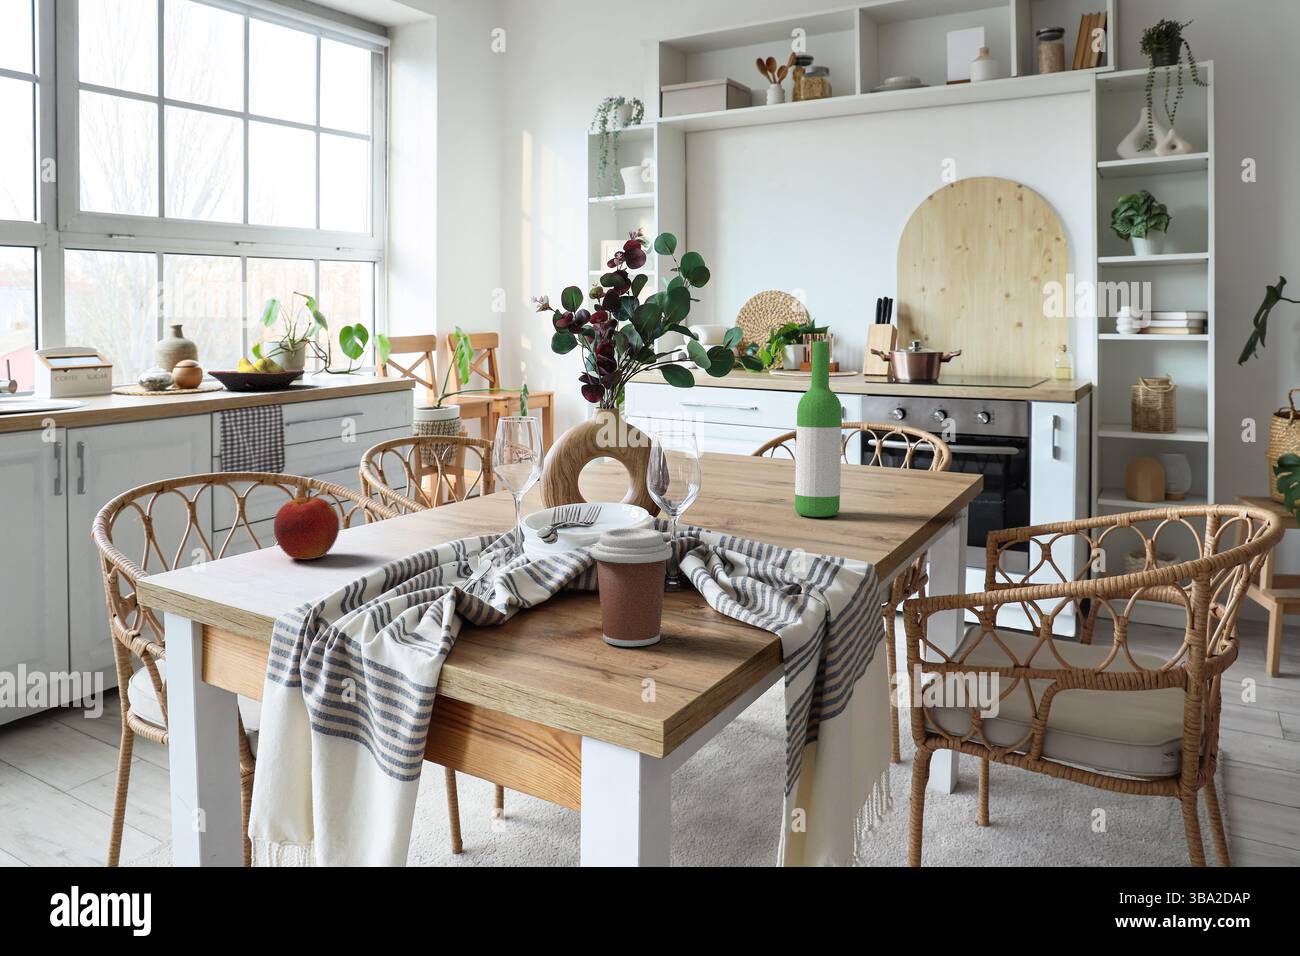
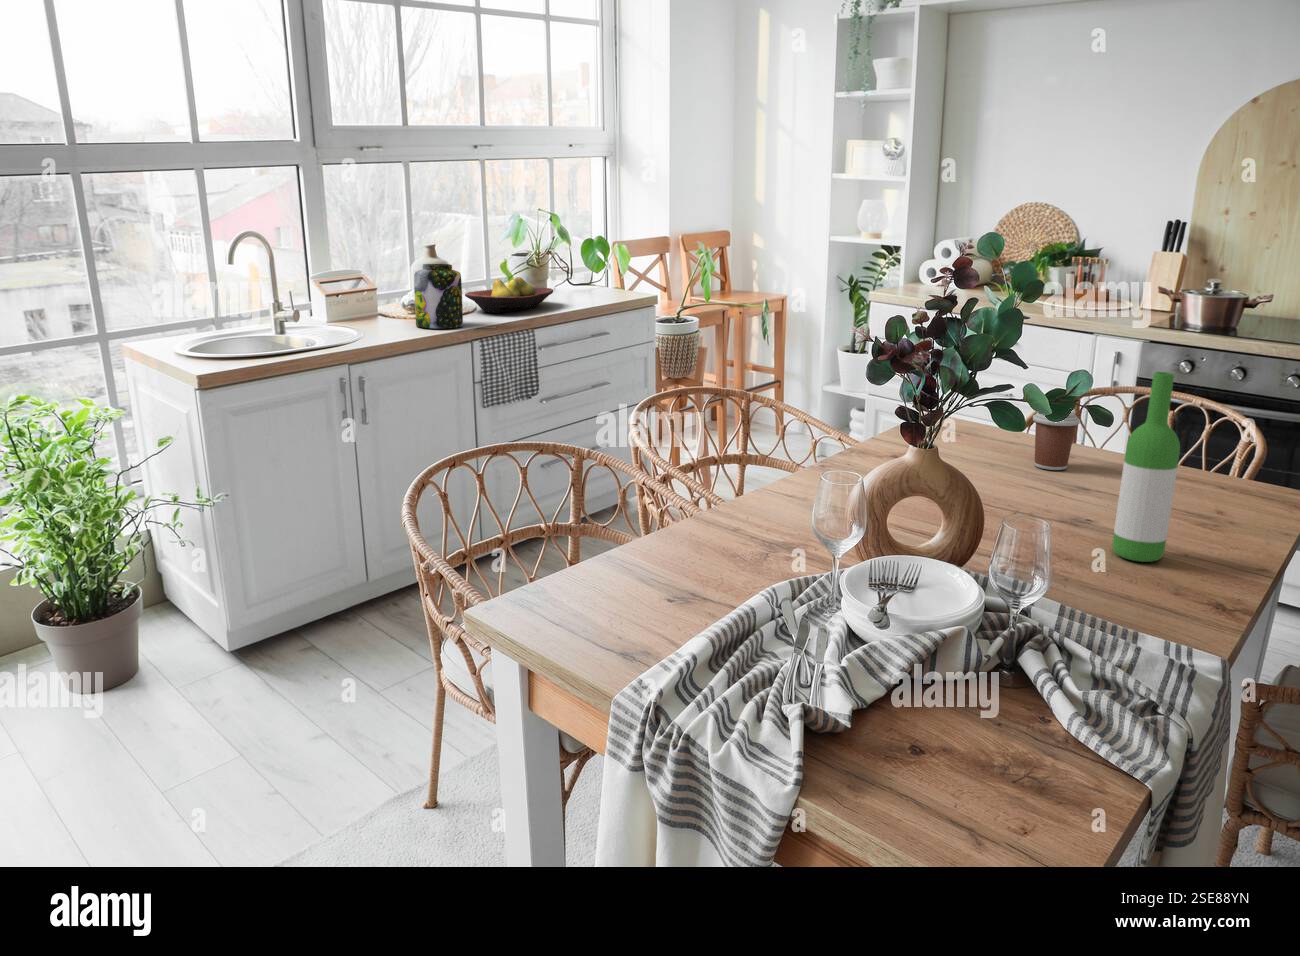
jar: none [148,335,201,399] -> present [414,264,463,328]
apple: present [274,490,339,559] -> none [590,531,652,599]
coffee cup: present [591,528,672,646] -> present [1033,410,1080,470]

